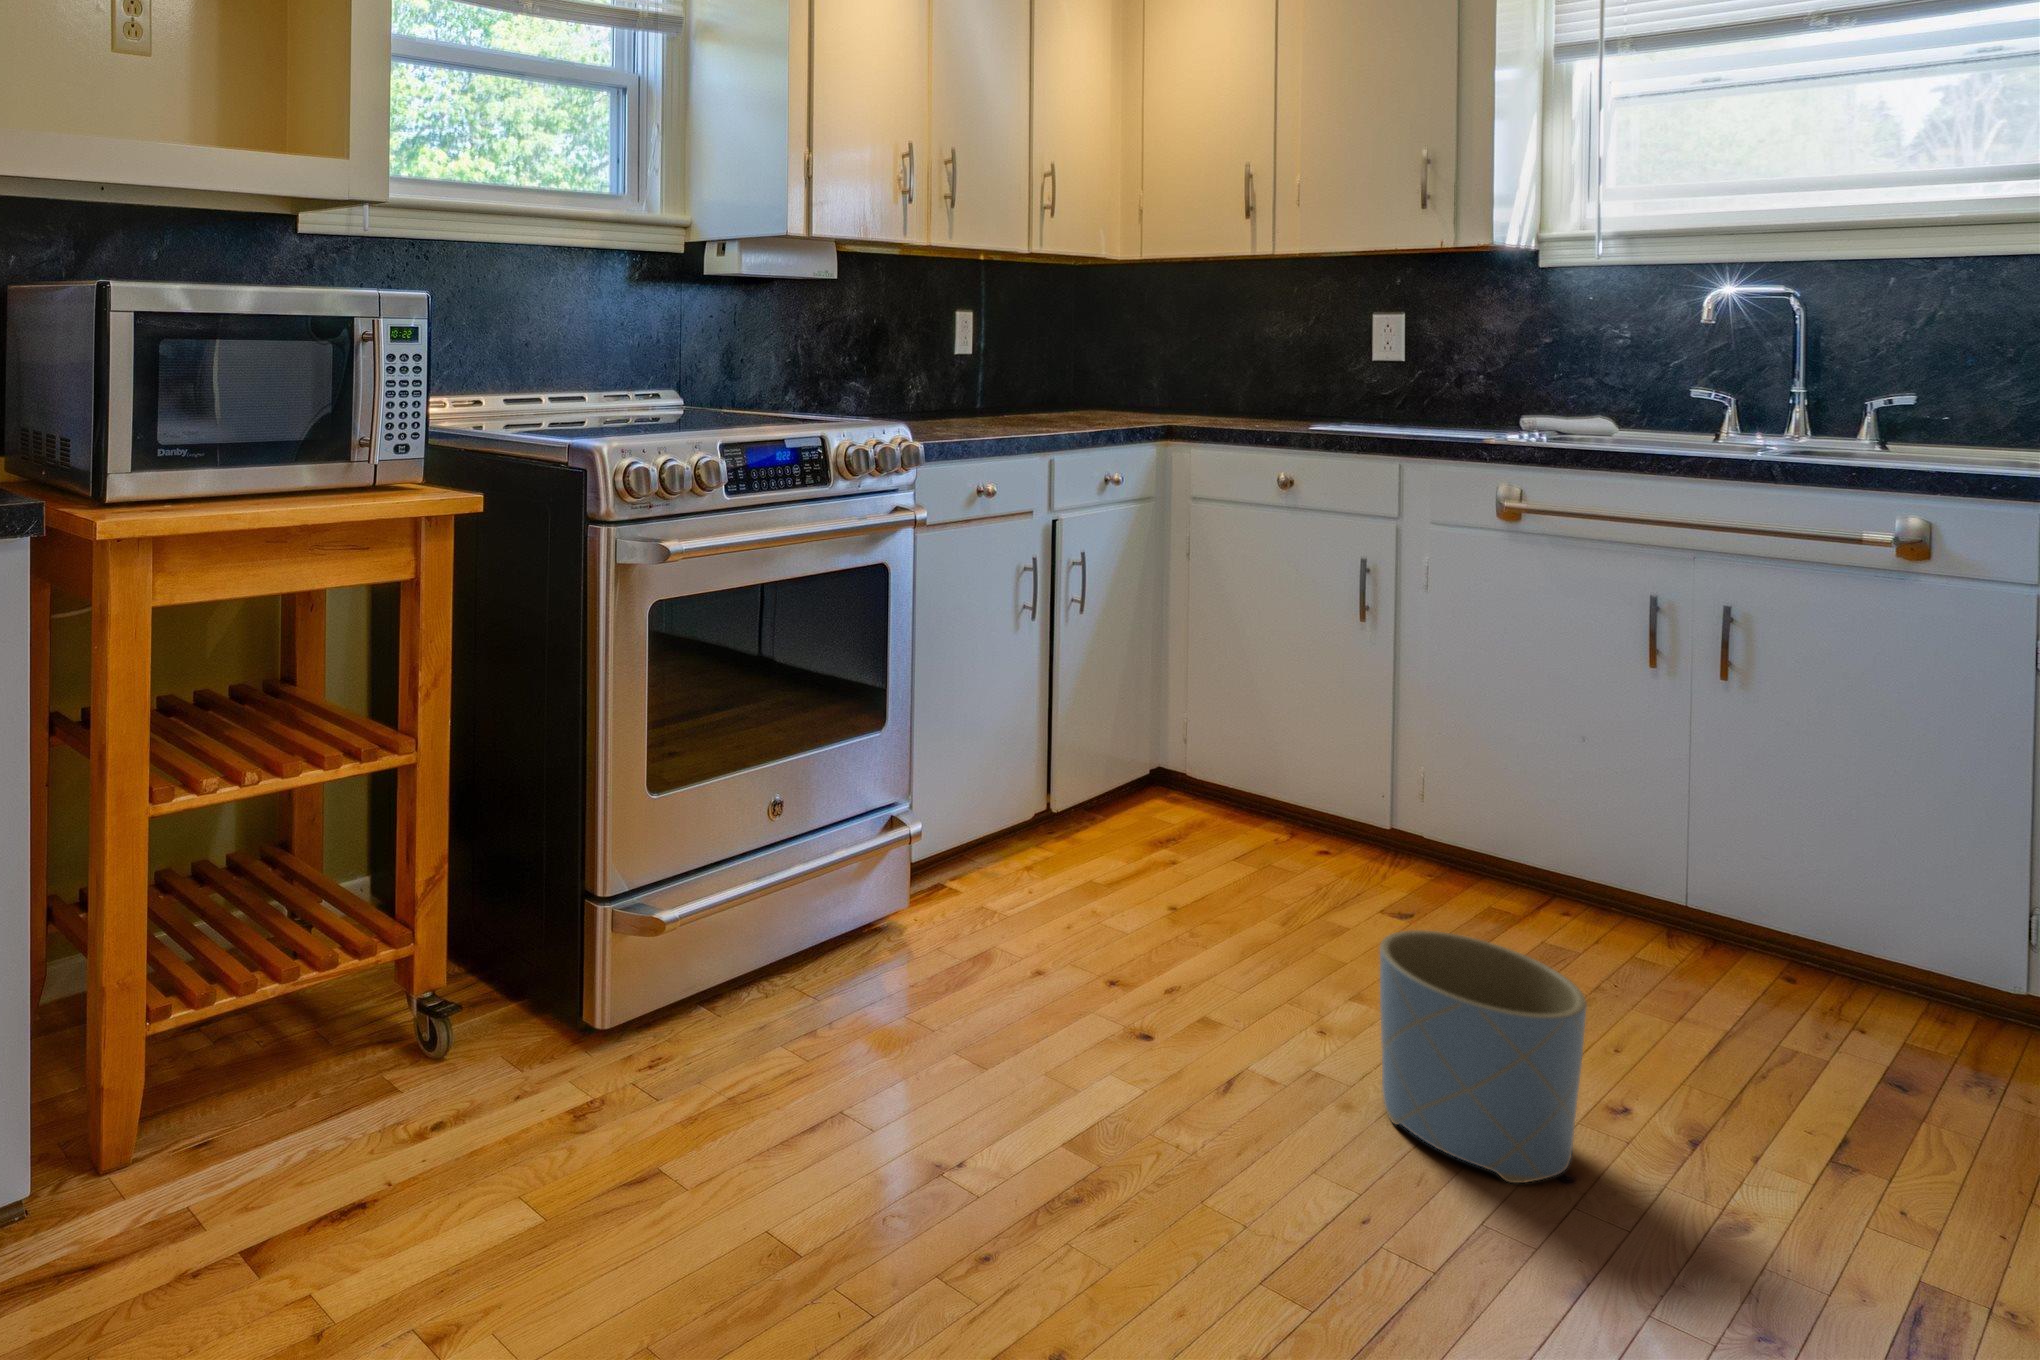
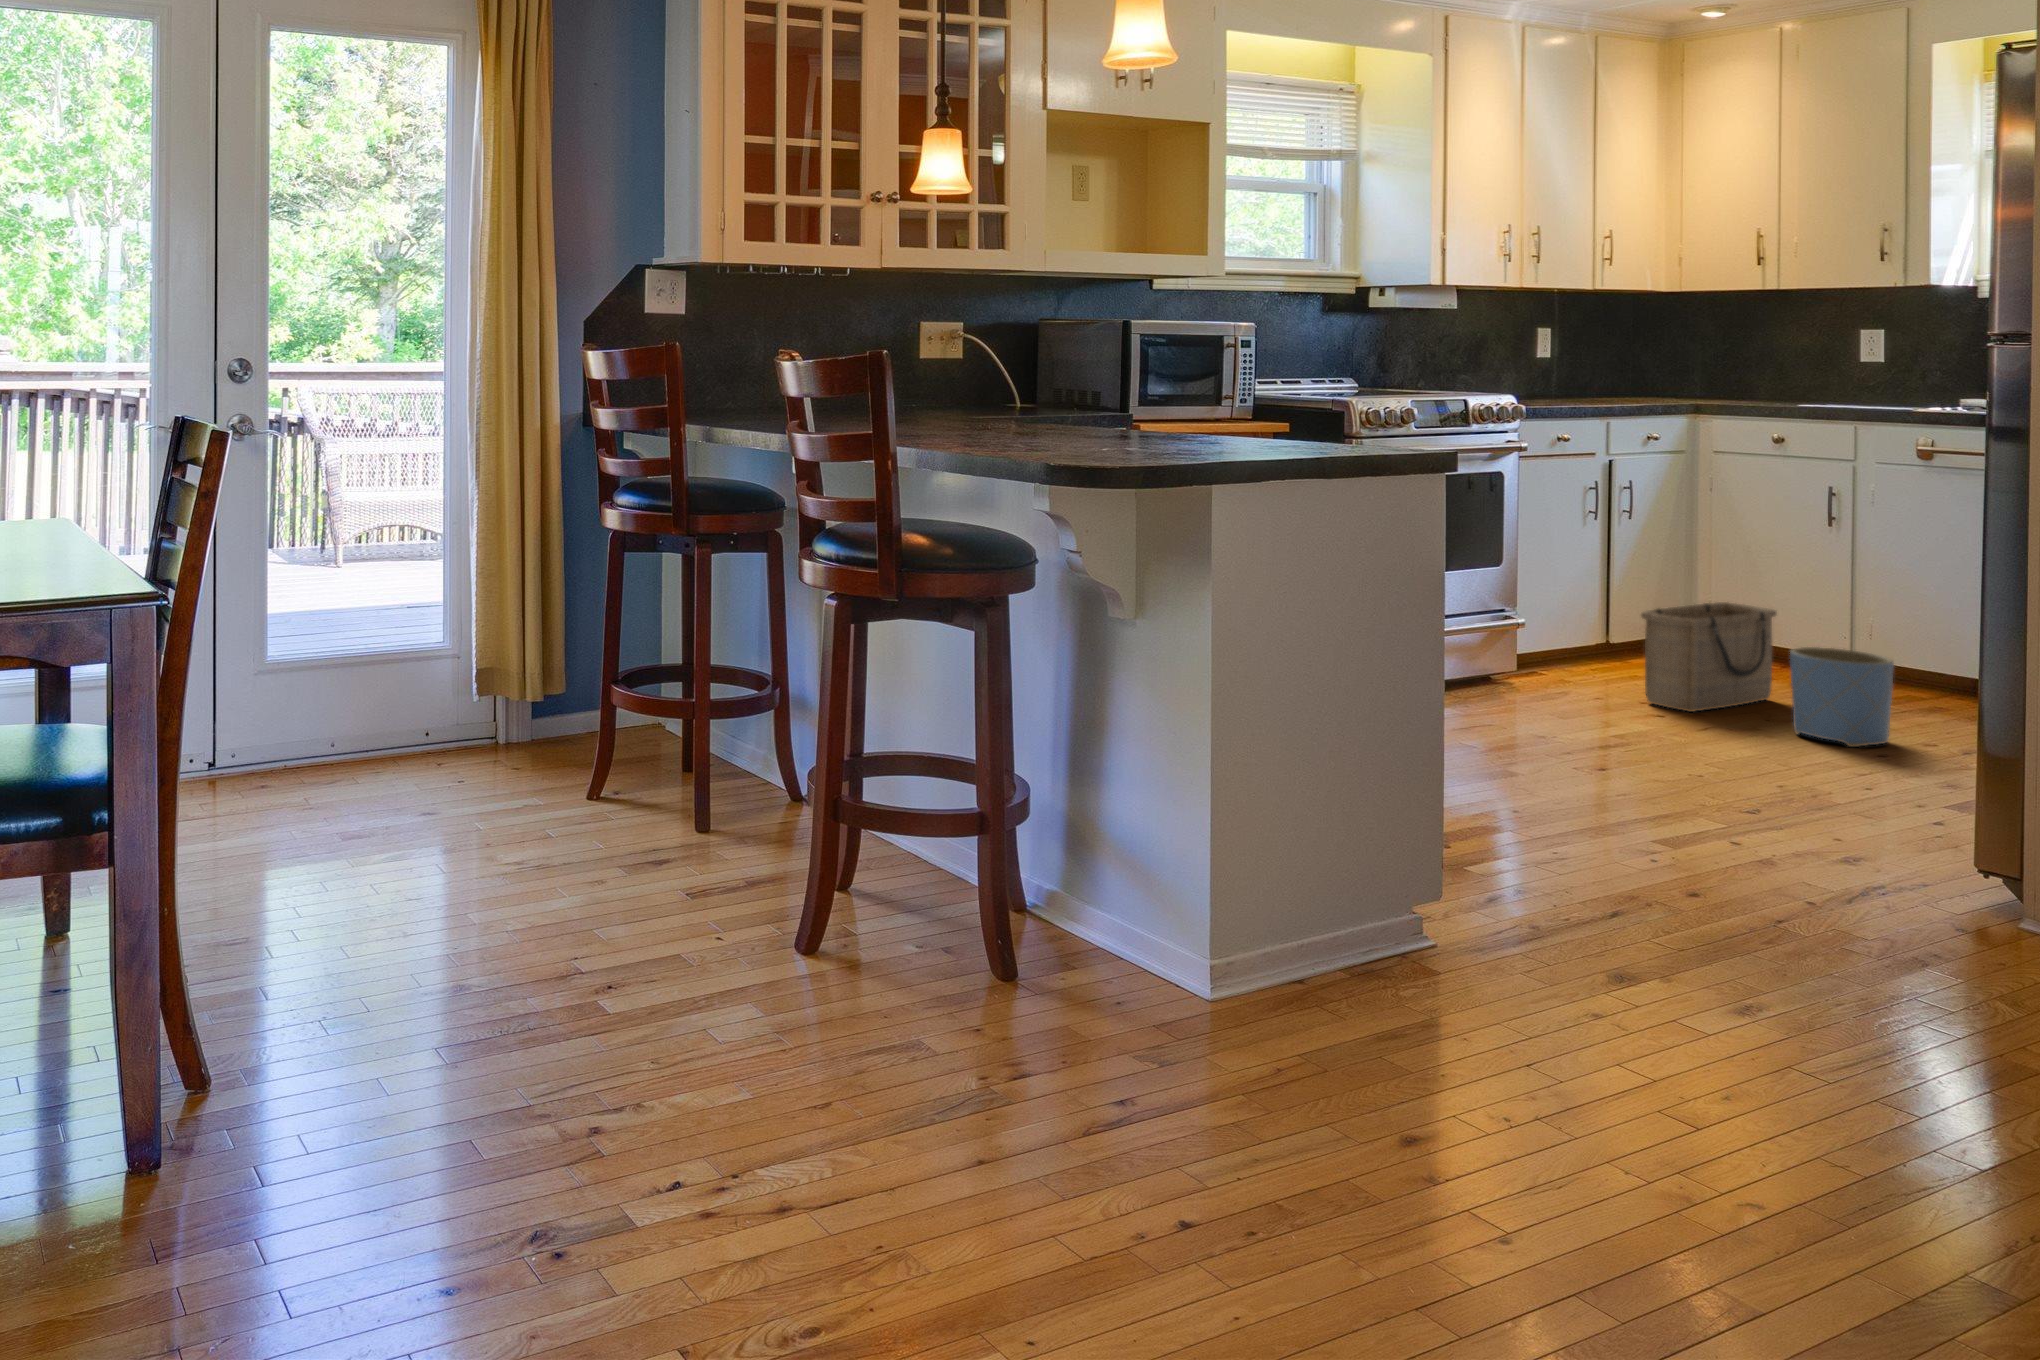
basket: none [1104,774,1315,1020] -> present [1641,602,1777,712]

